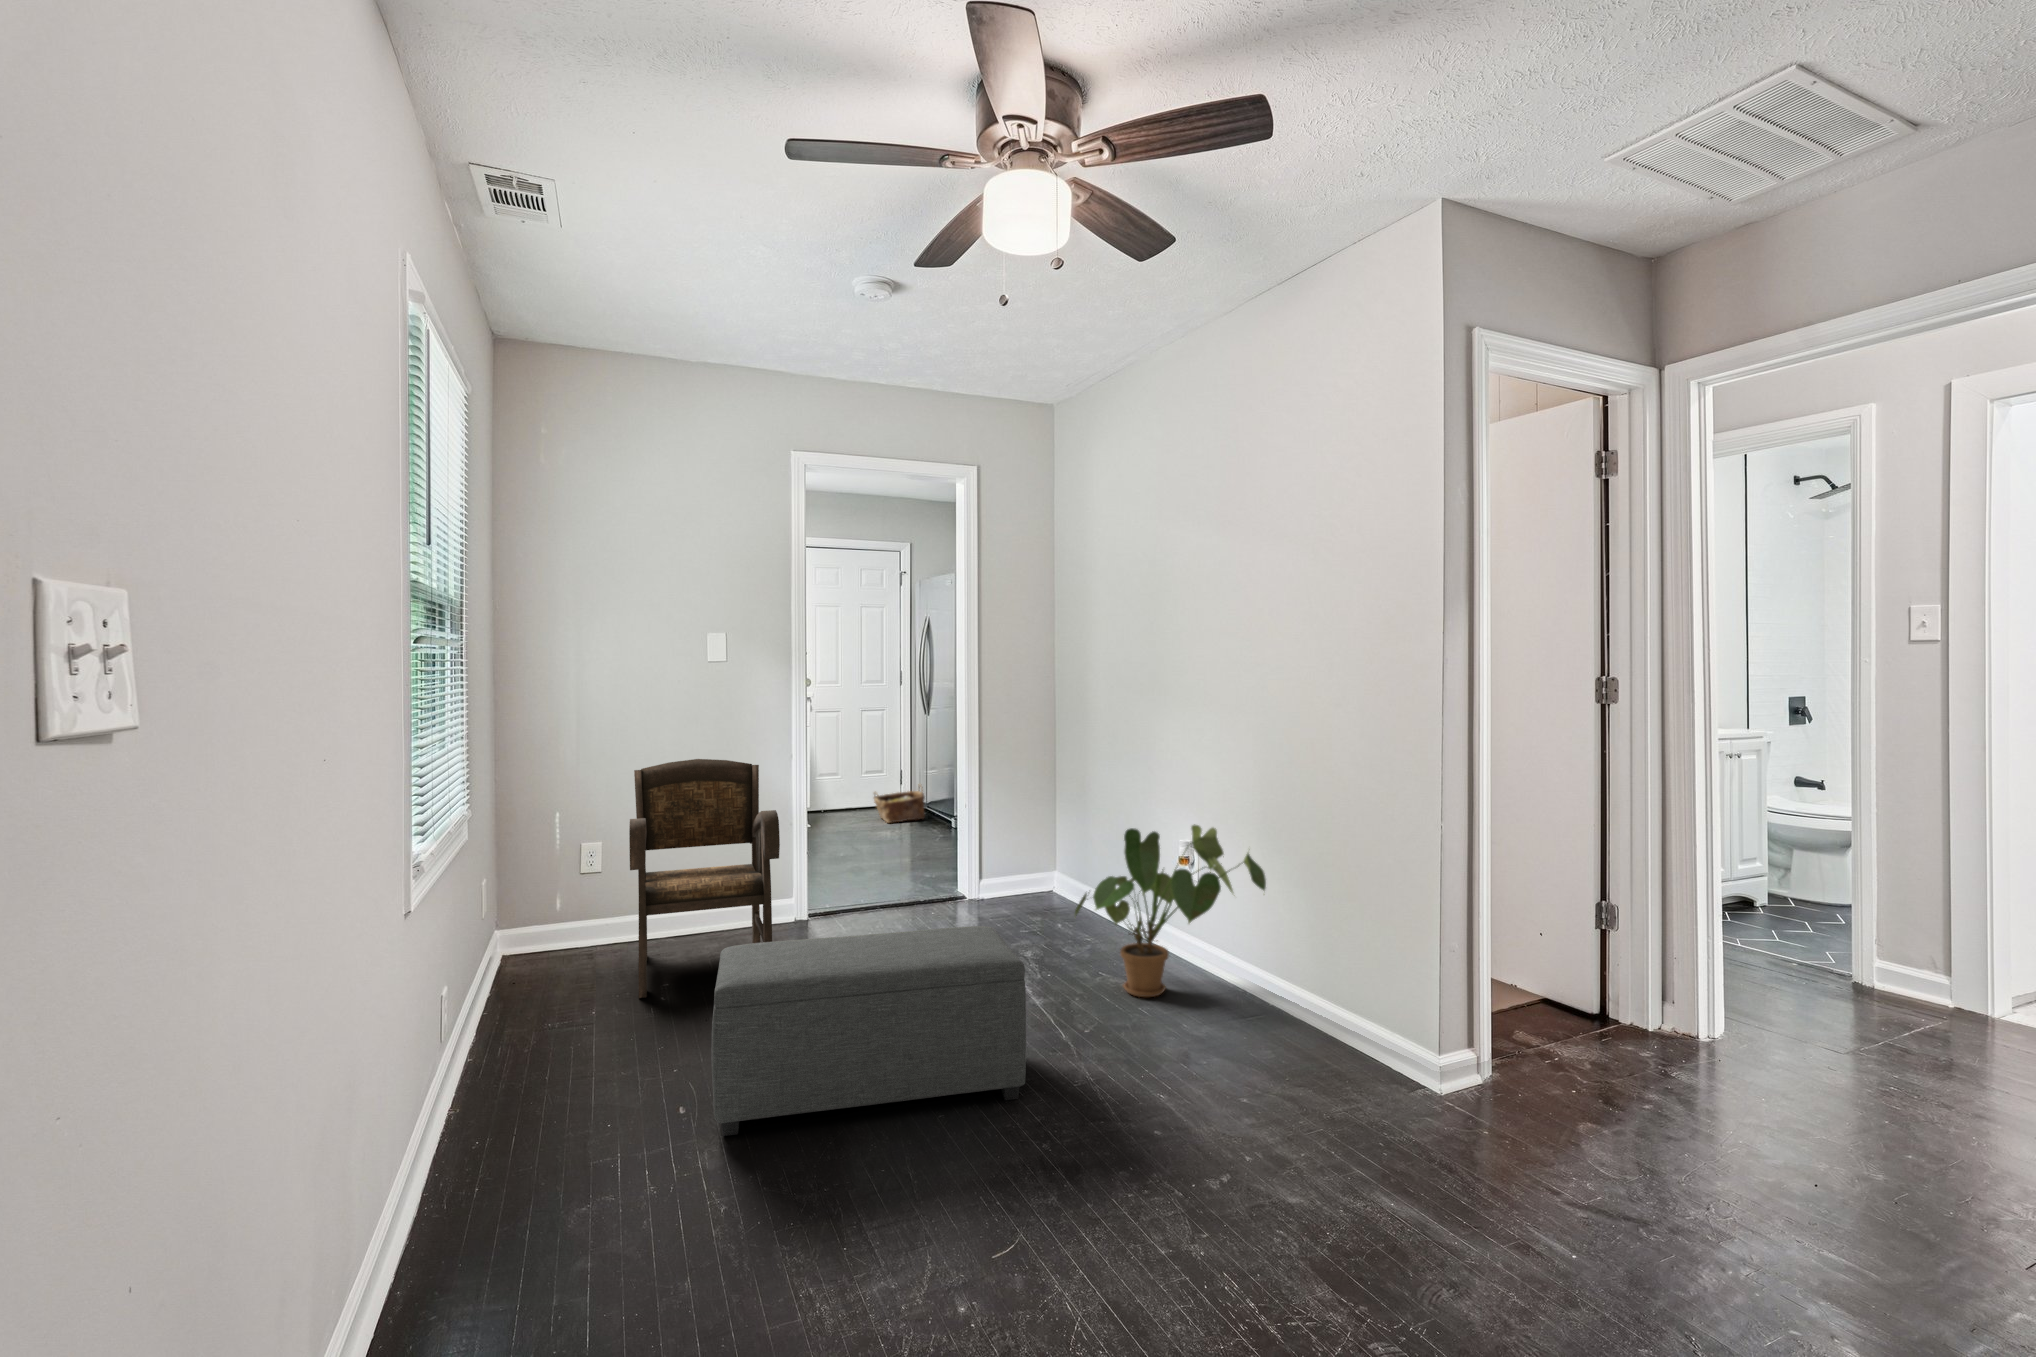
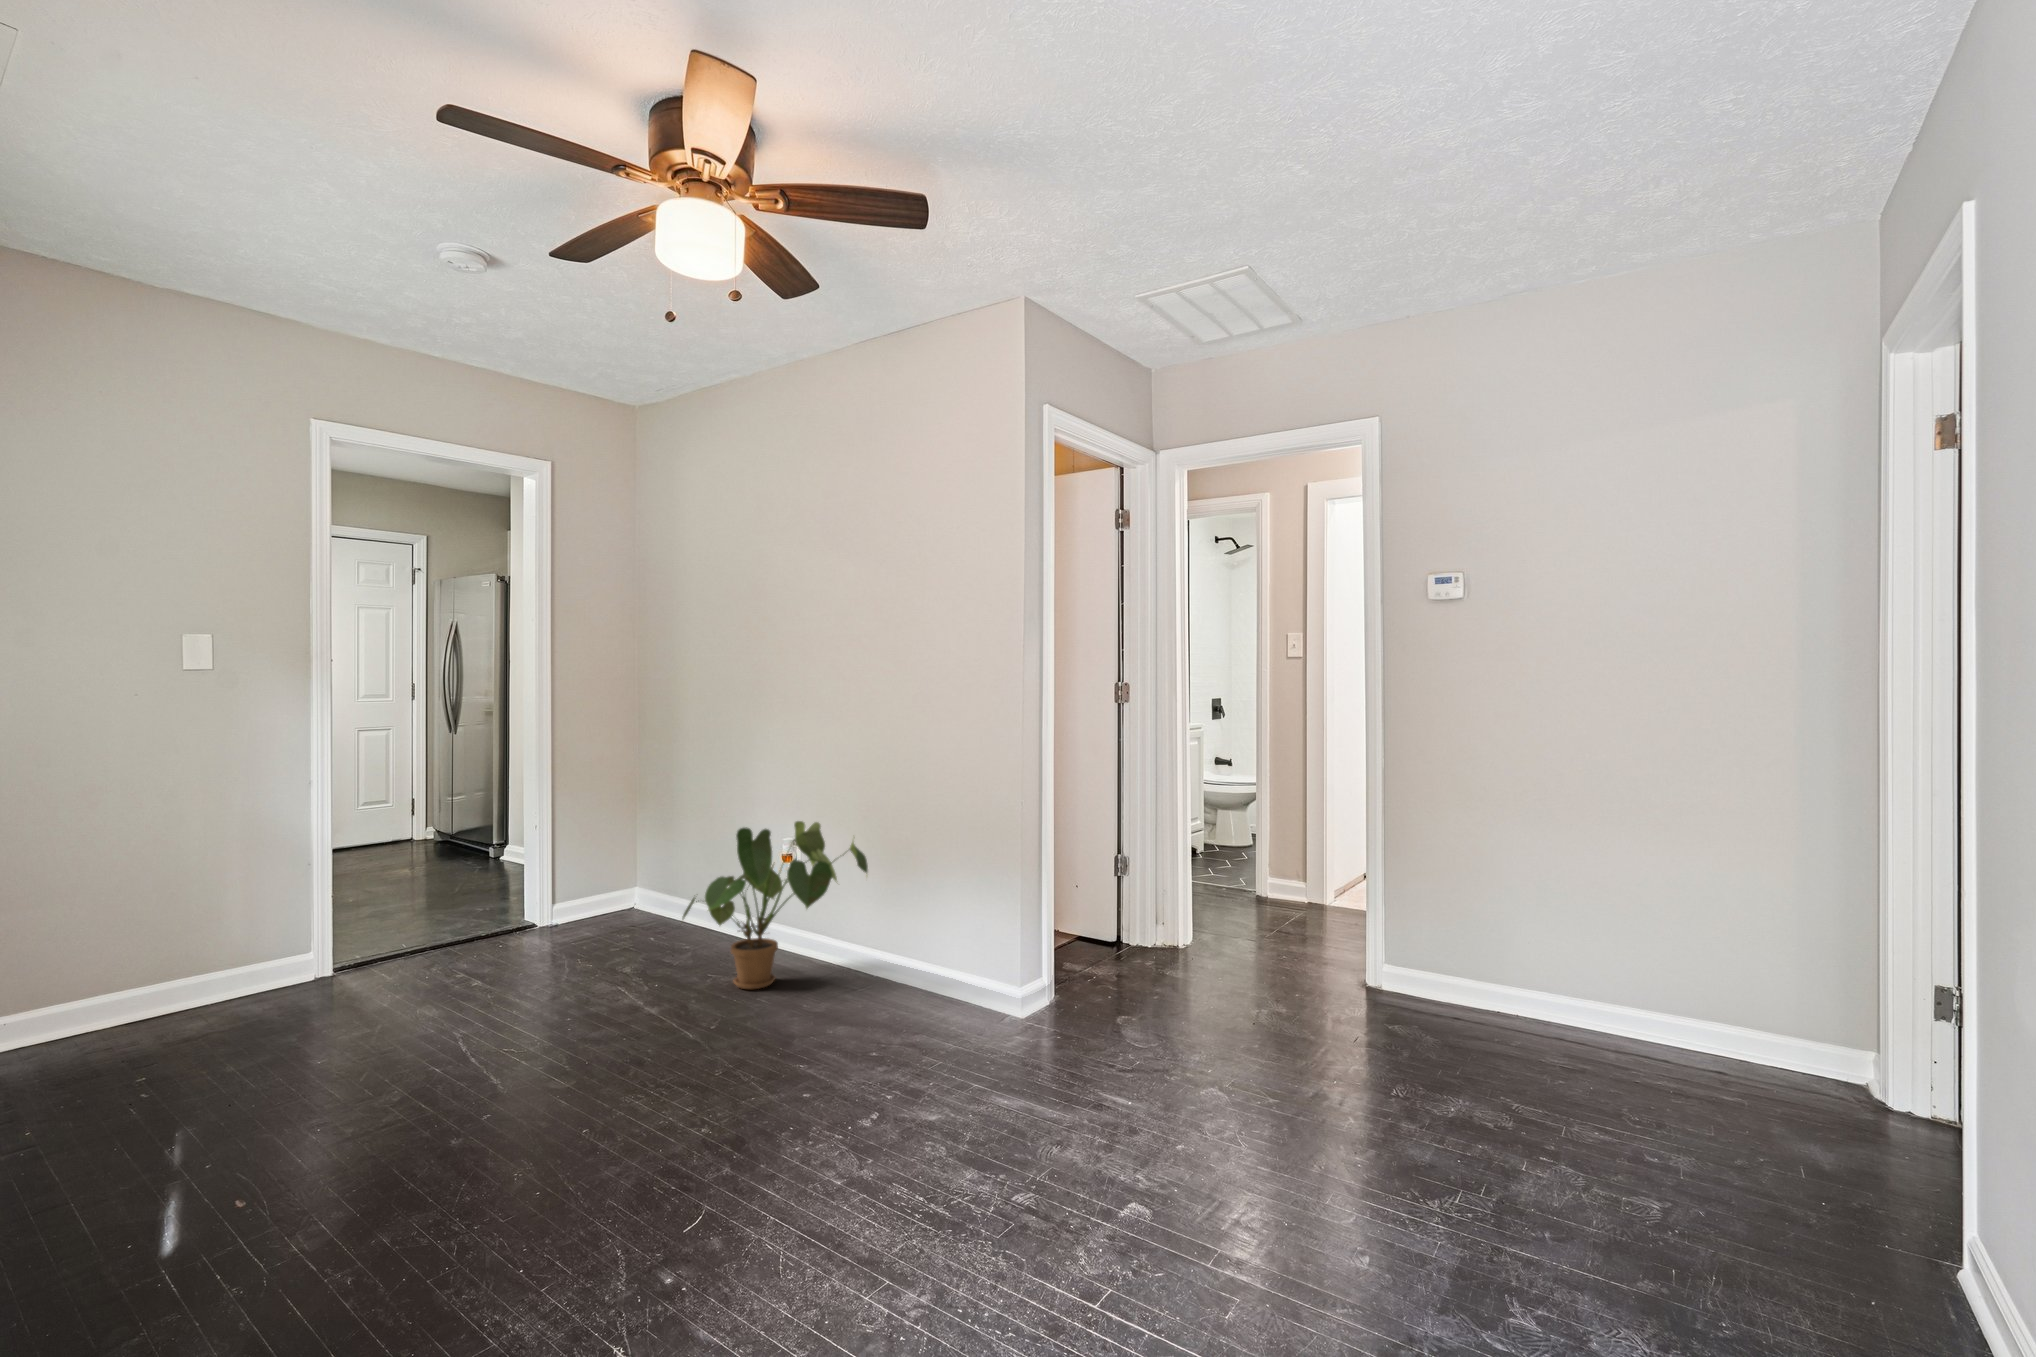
armchair: present [629,759,780,998] -> none [57,789,316,1097]
woven basket: present [874,784,925,823] -> none [370,812,442,861]
ottoman: present [712,926,1026,1136] -> none [276,935,666,1209]

